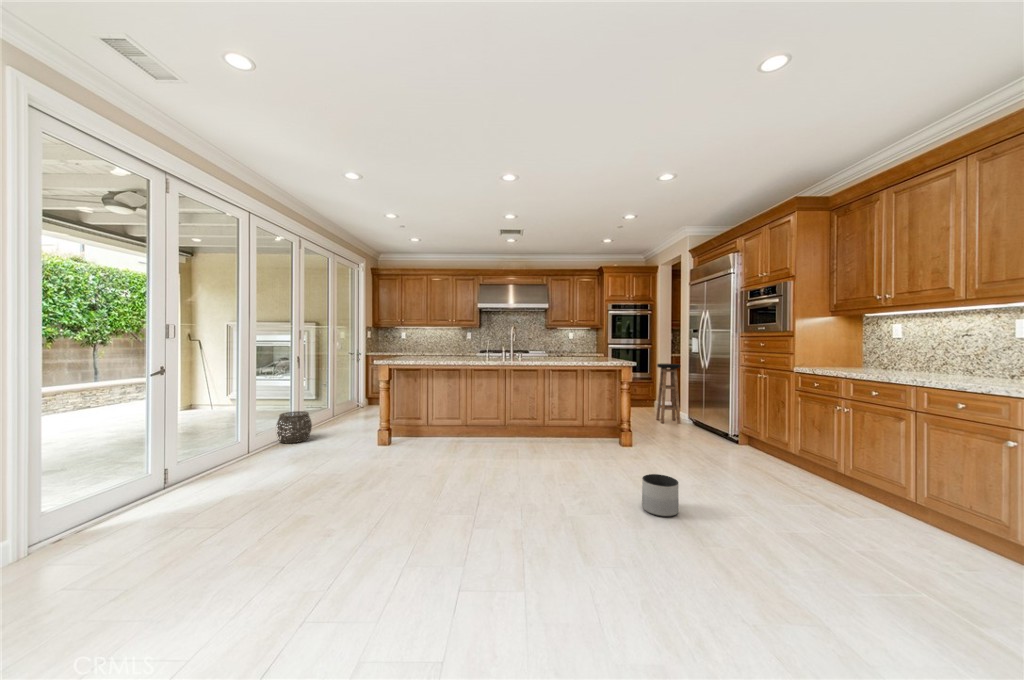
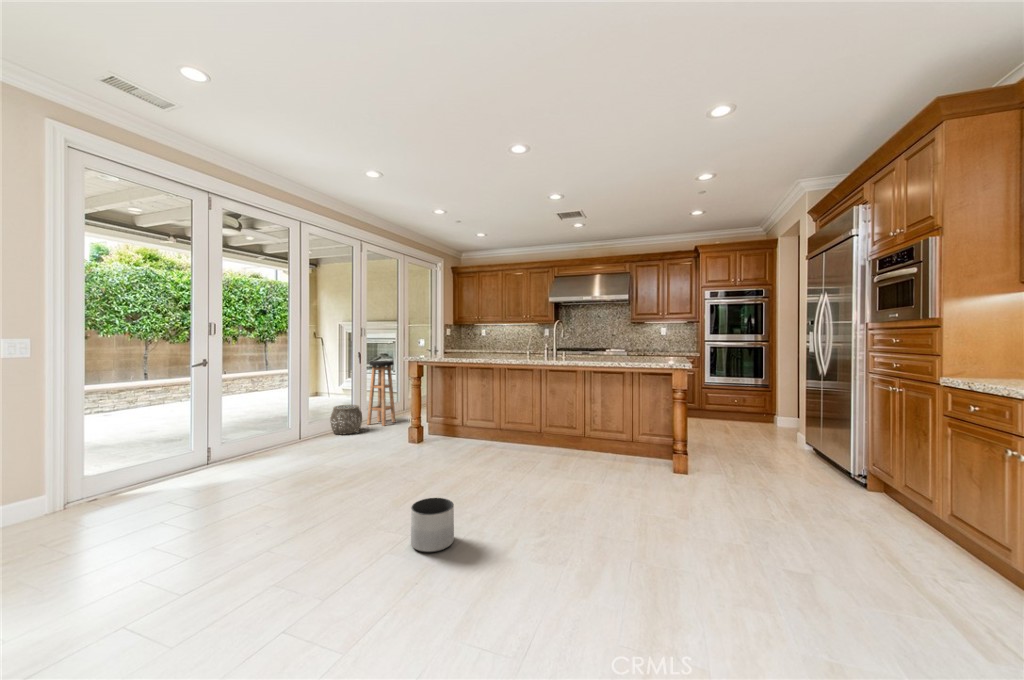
bar stool: present [656,364,681,424] -> present [367,361,396,426]
planter: present [642,474,679,517] -> present [411,498,454,552]

